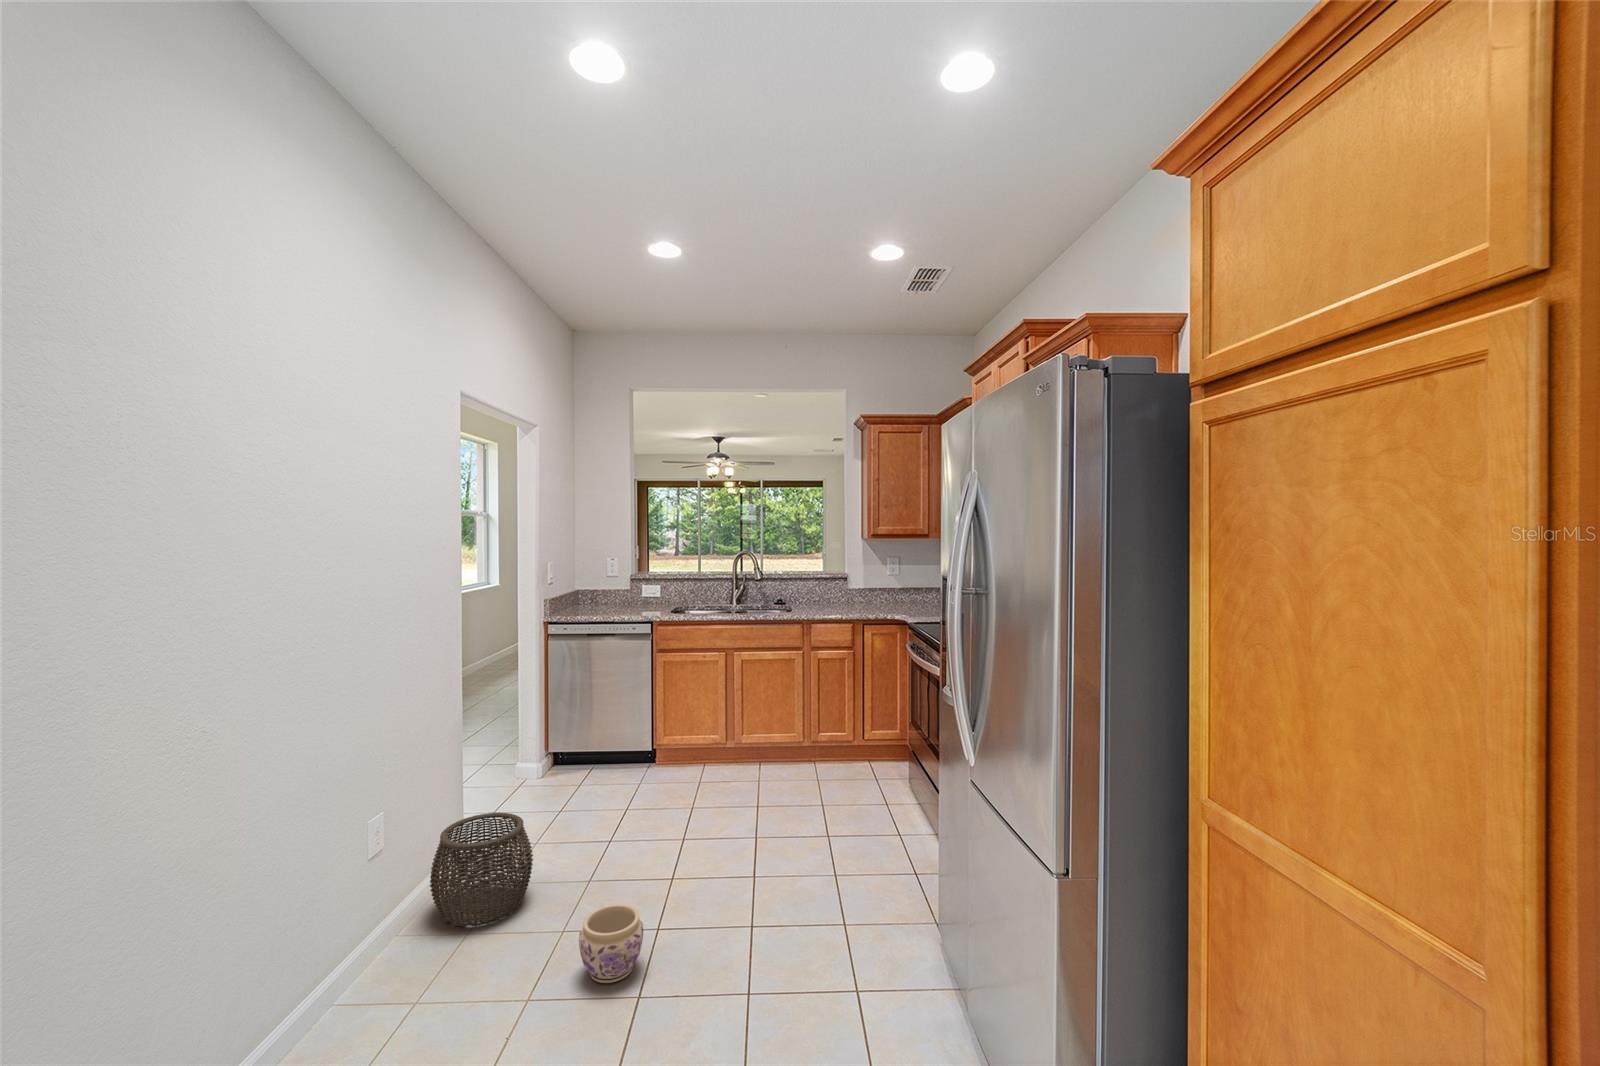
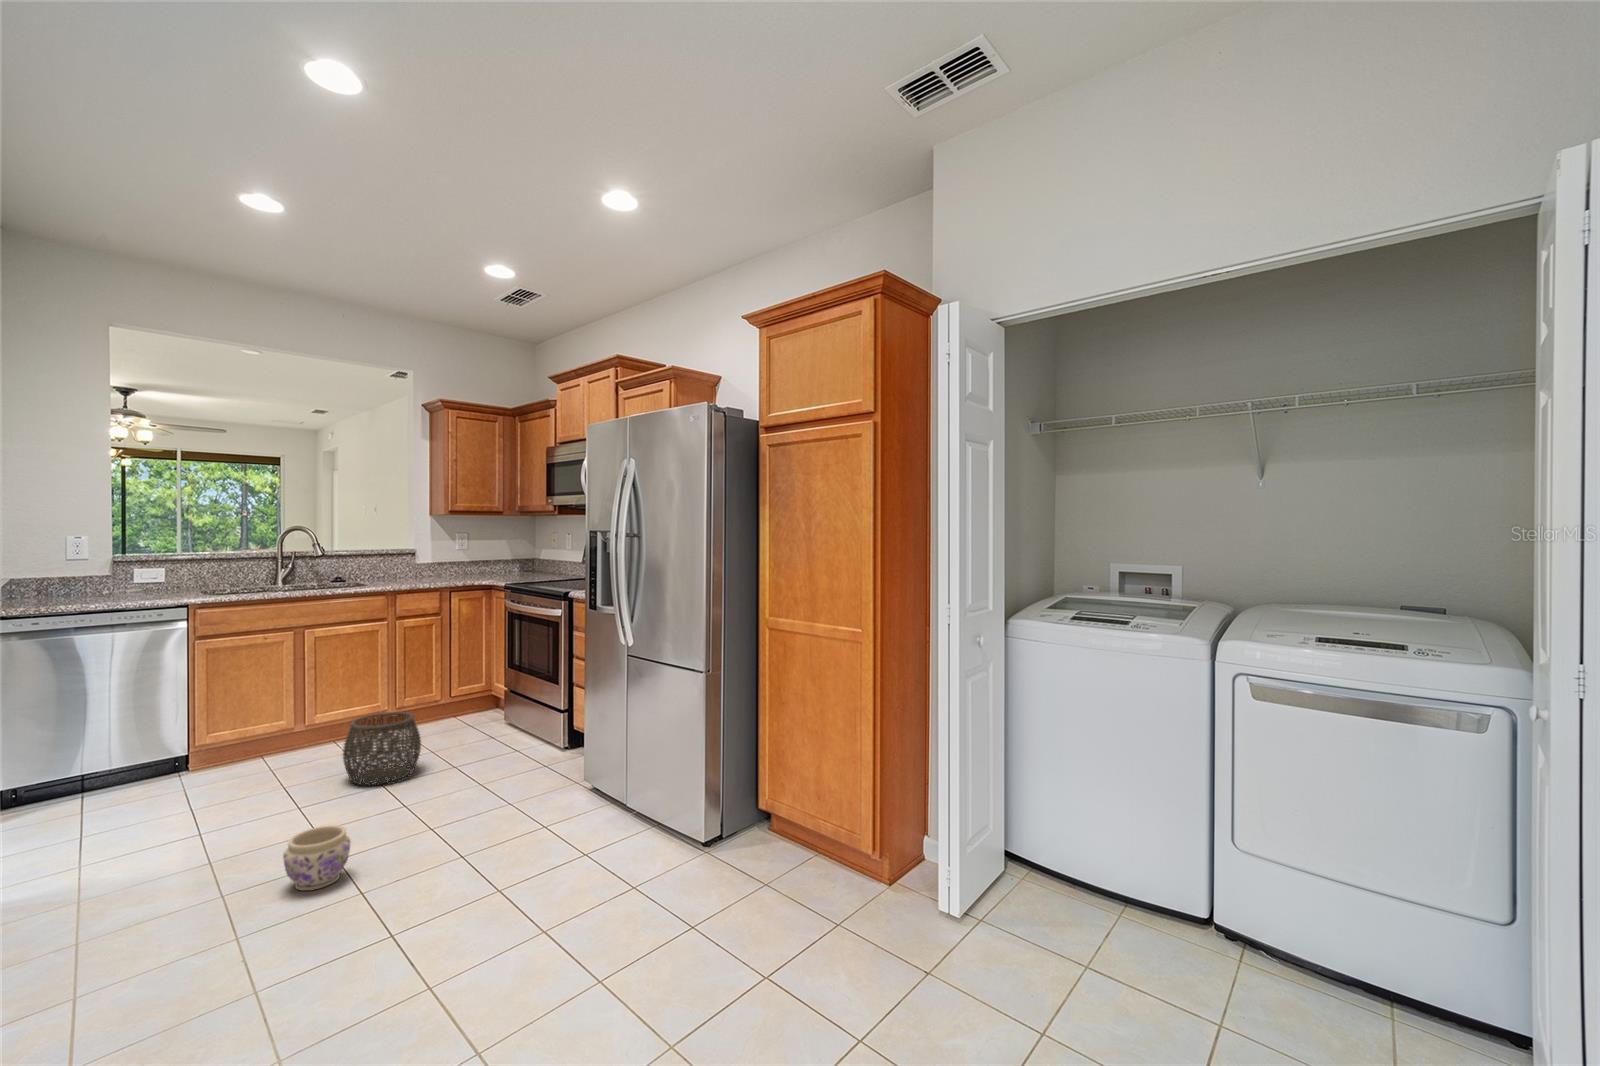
woven basket: present [430,813,533,927] -> present [343,712,421,785]

